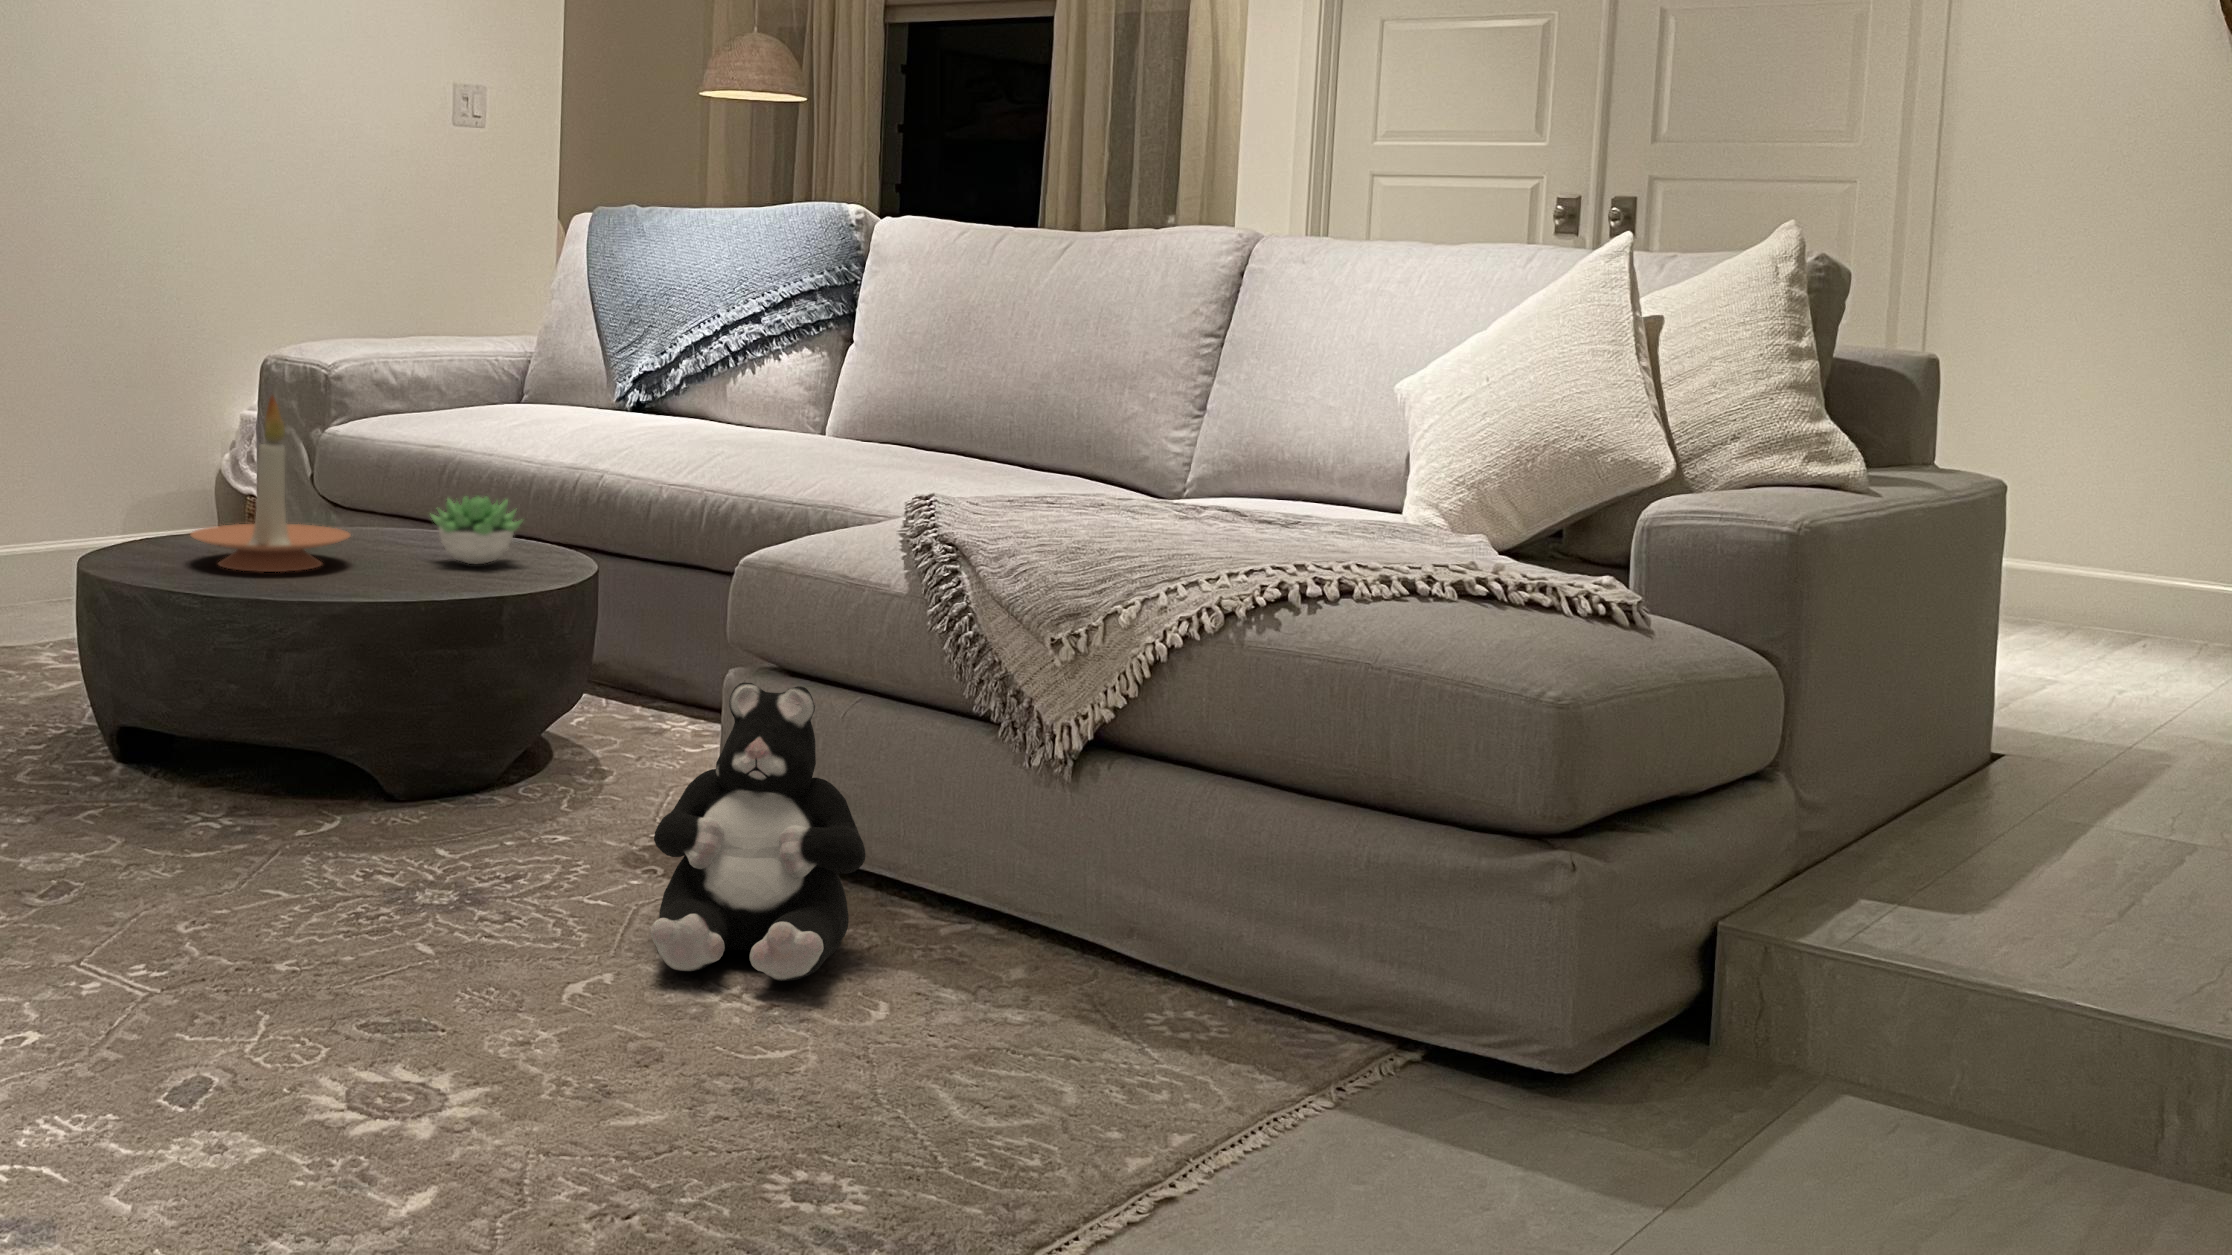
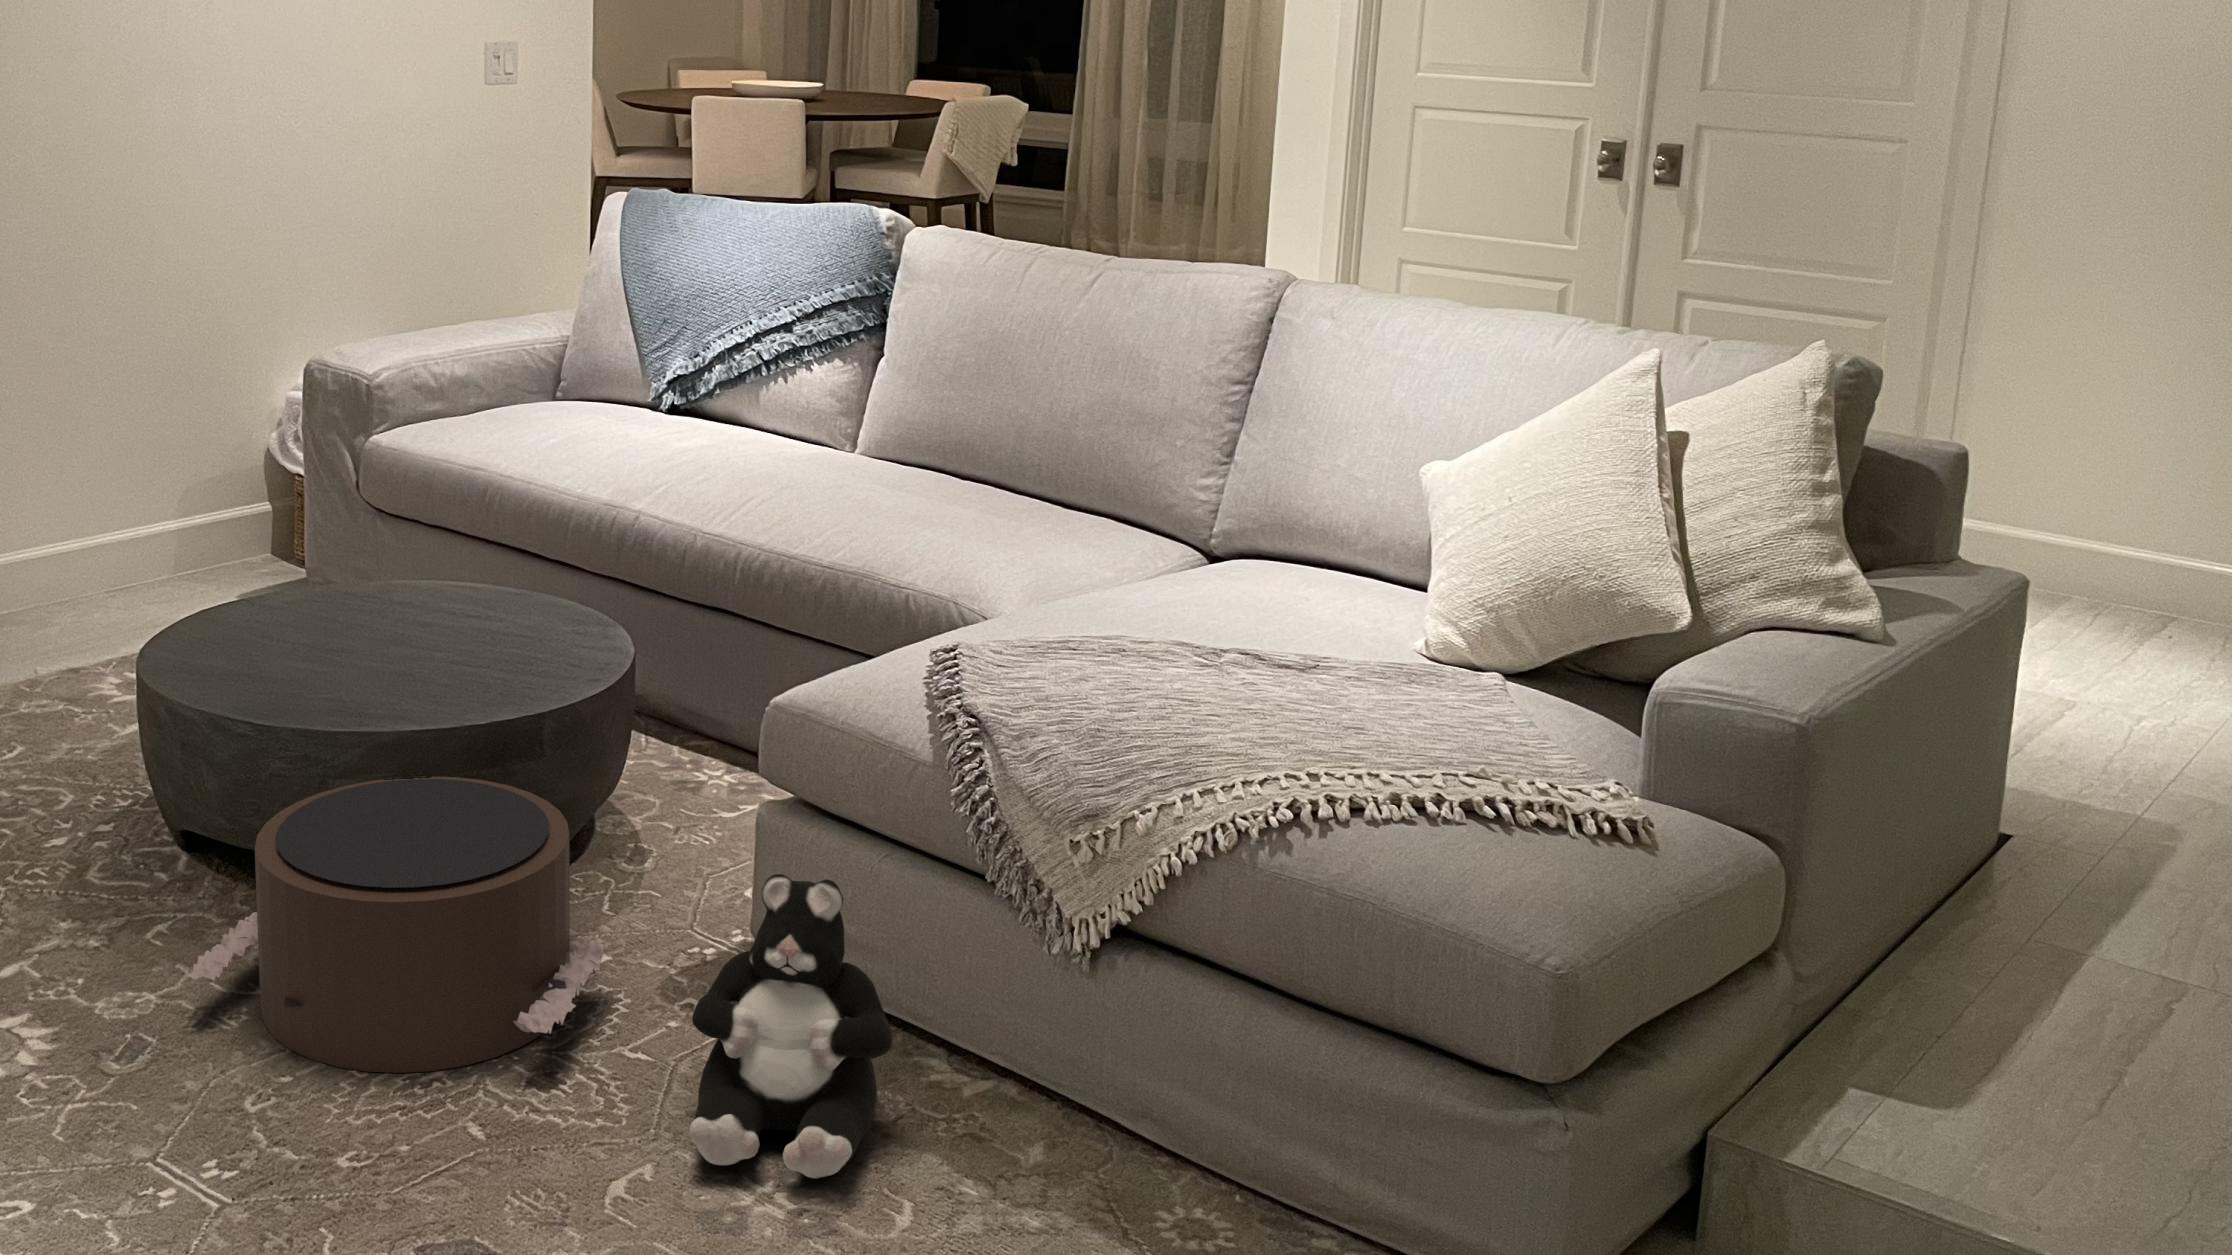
candle holder: present [191,396,350,572] -> none [246,507,400,682]
succulent plant: present [431,496,522,564] -> none [474,586,567,657]
pouf: none [116,650,564,910] -> present [187,776,609,1073]

